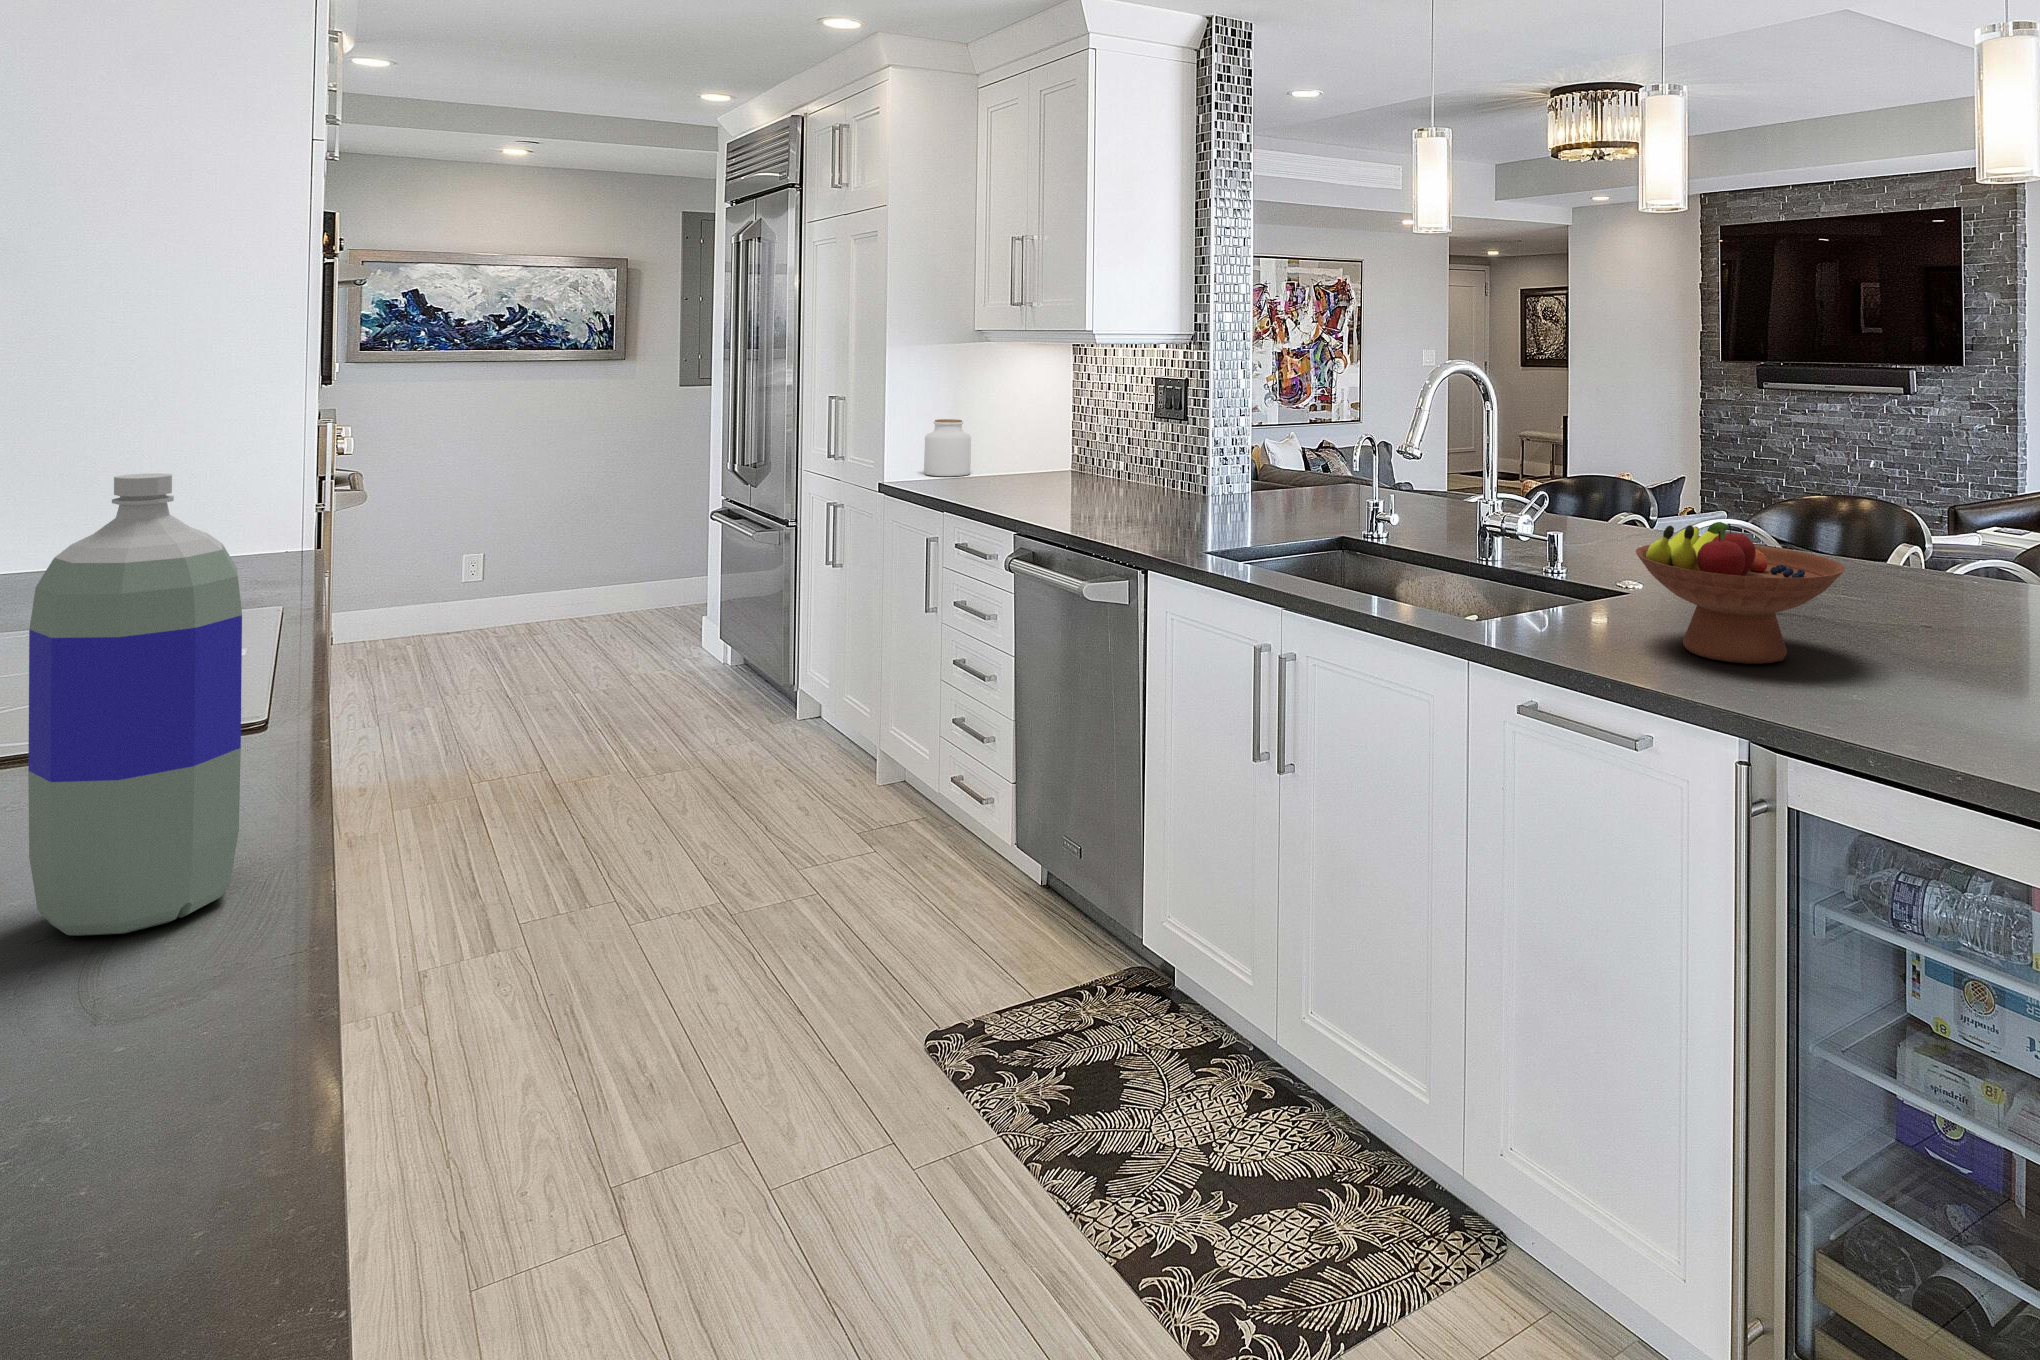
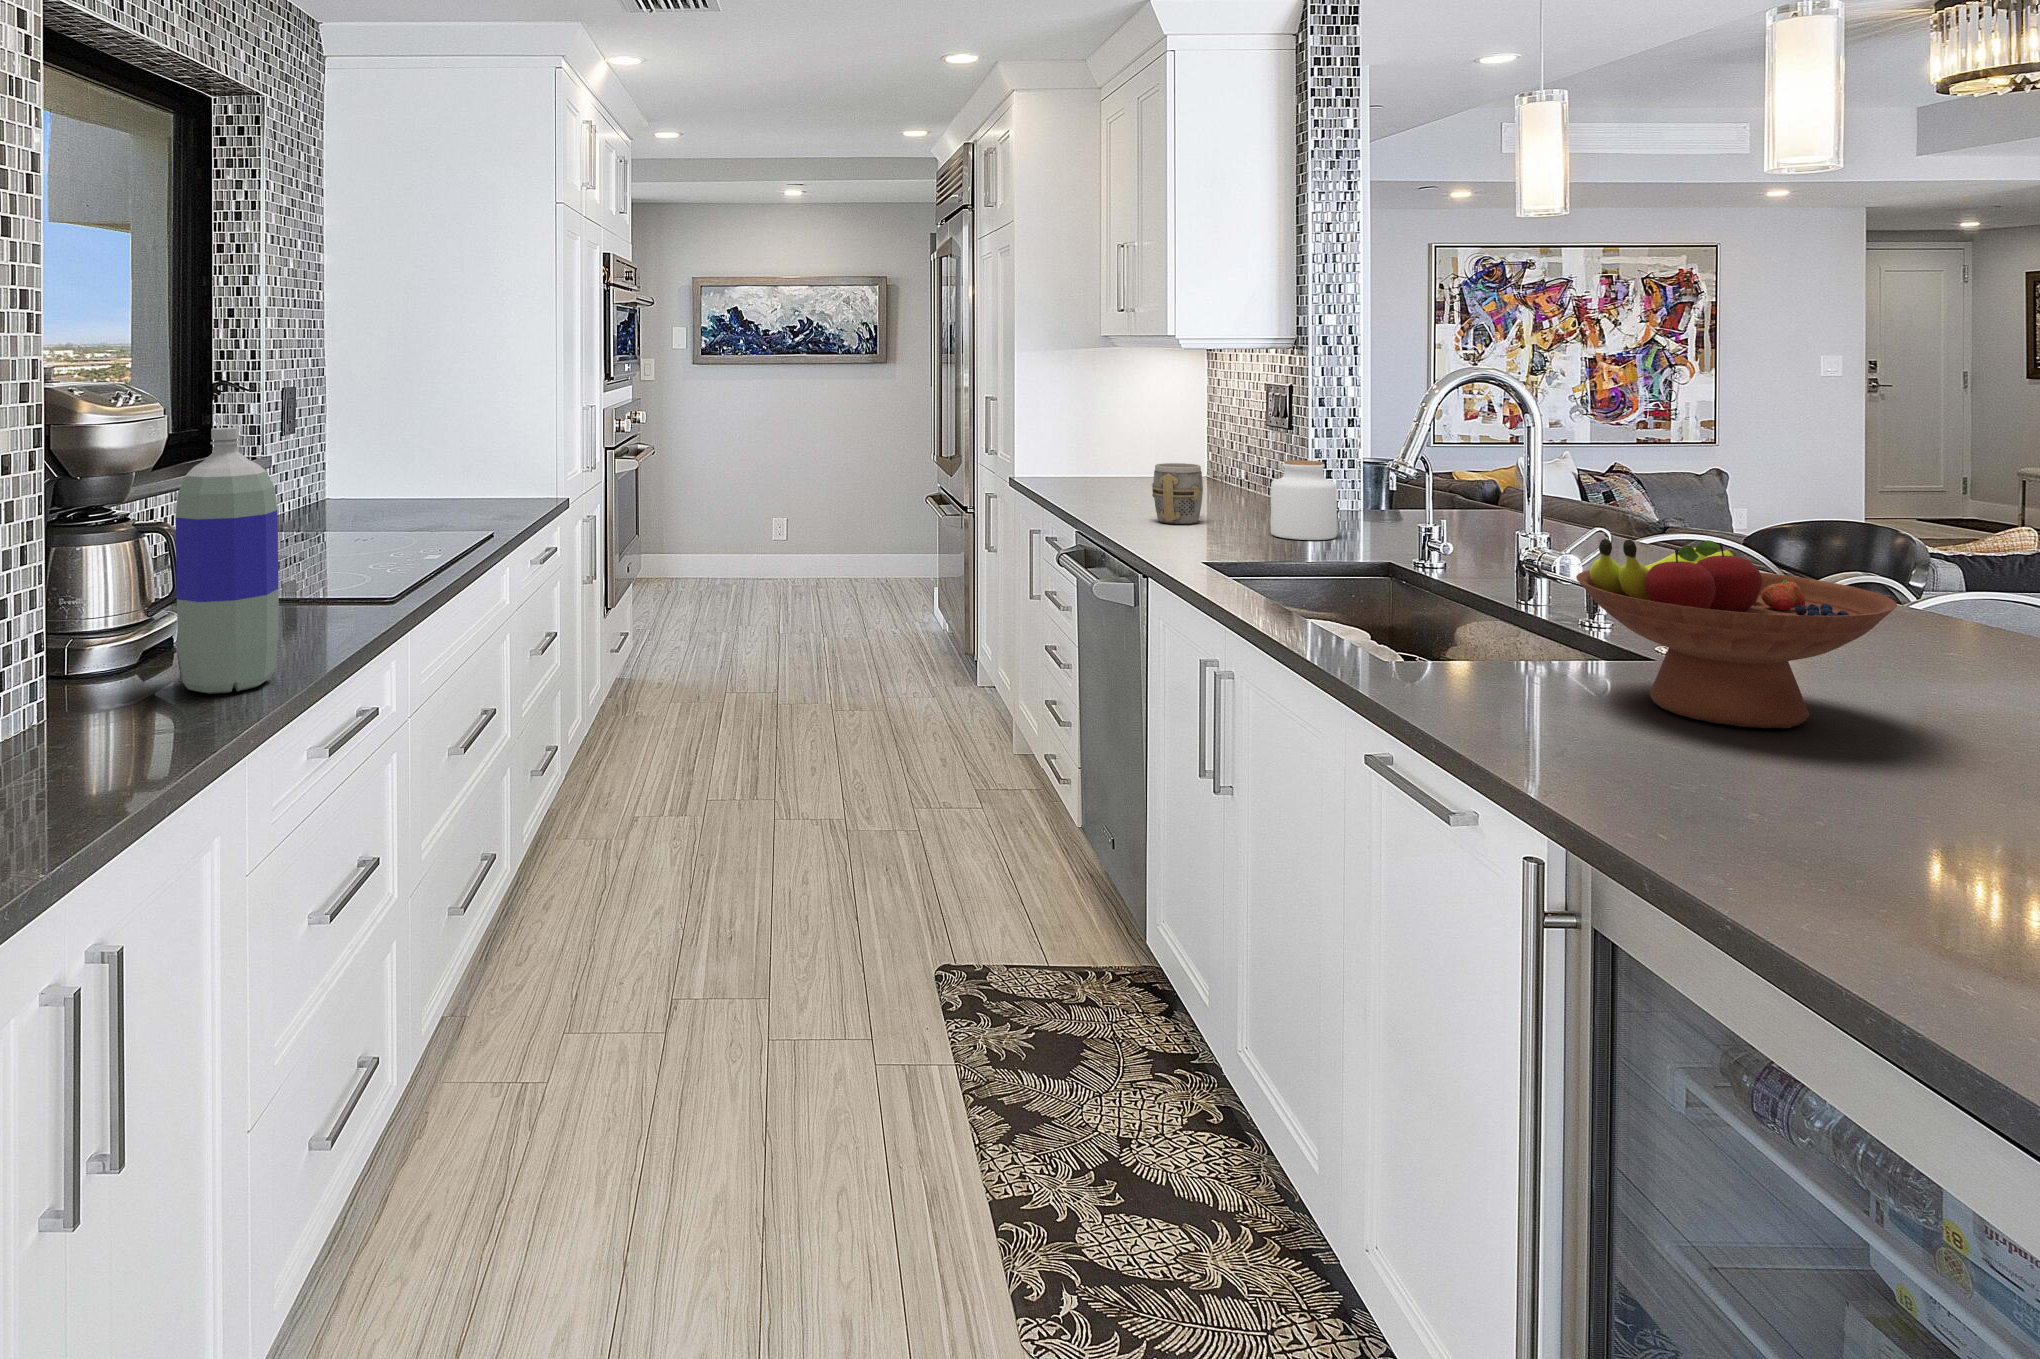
jar: present [924,419,971,476] -> present [1271,460,1337,540]
mug: none [1085,460,1134,521] -> present [1152,463,1203,524]

